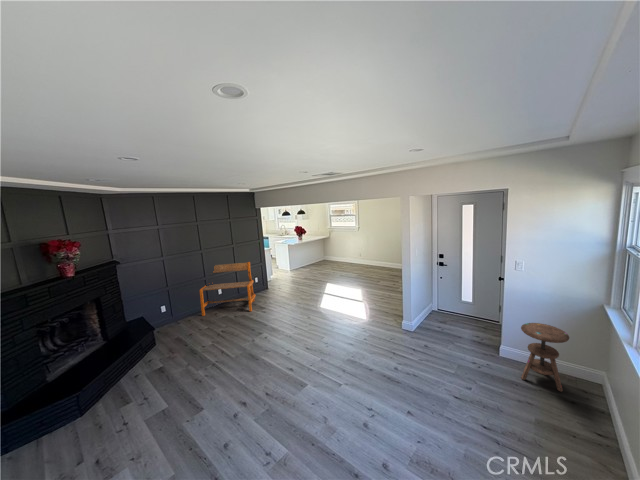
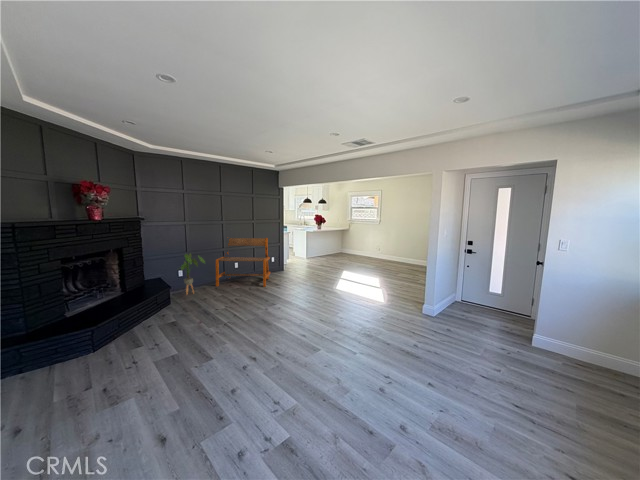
house plant: none [161,288,189,330] -> present [181,254,205,293]
side table: present [521,323,569,392] -> none [556,308,617,384]

